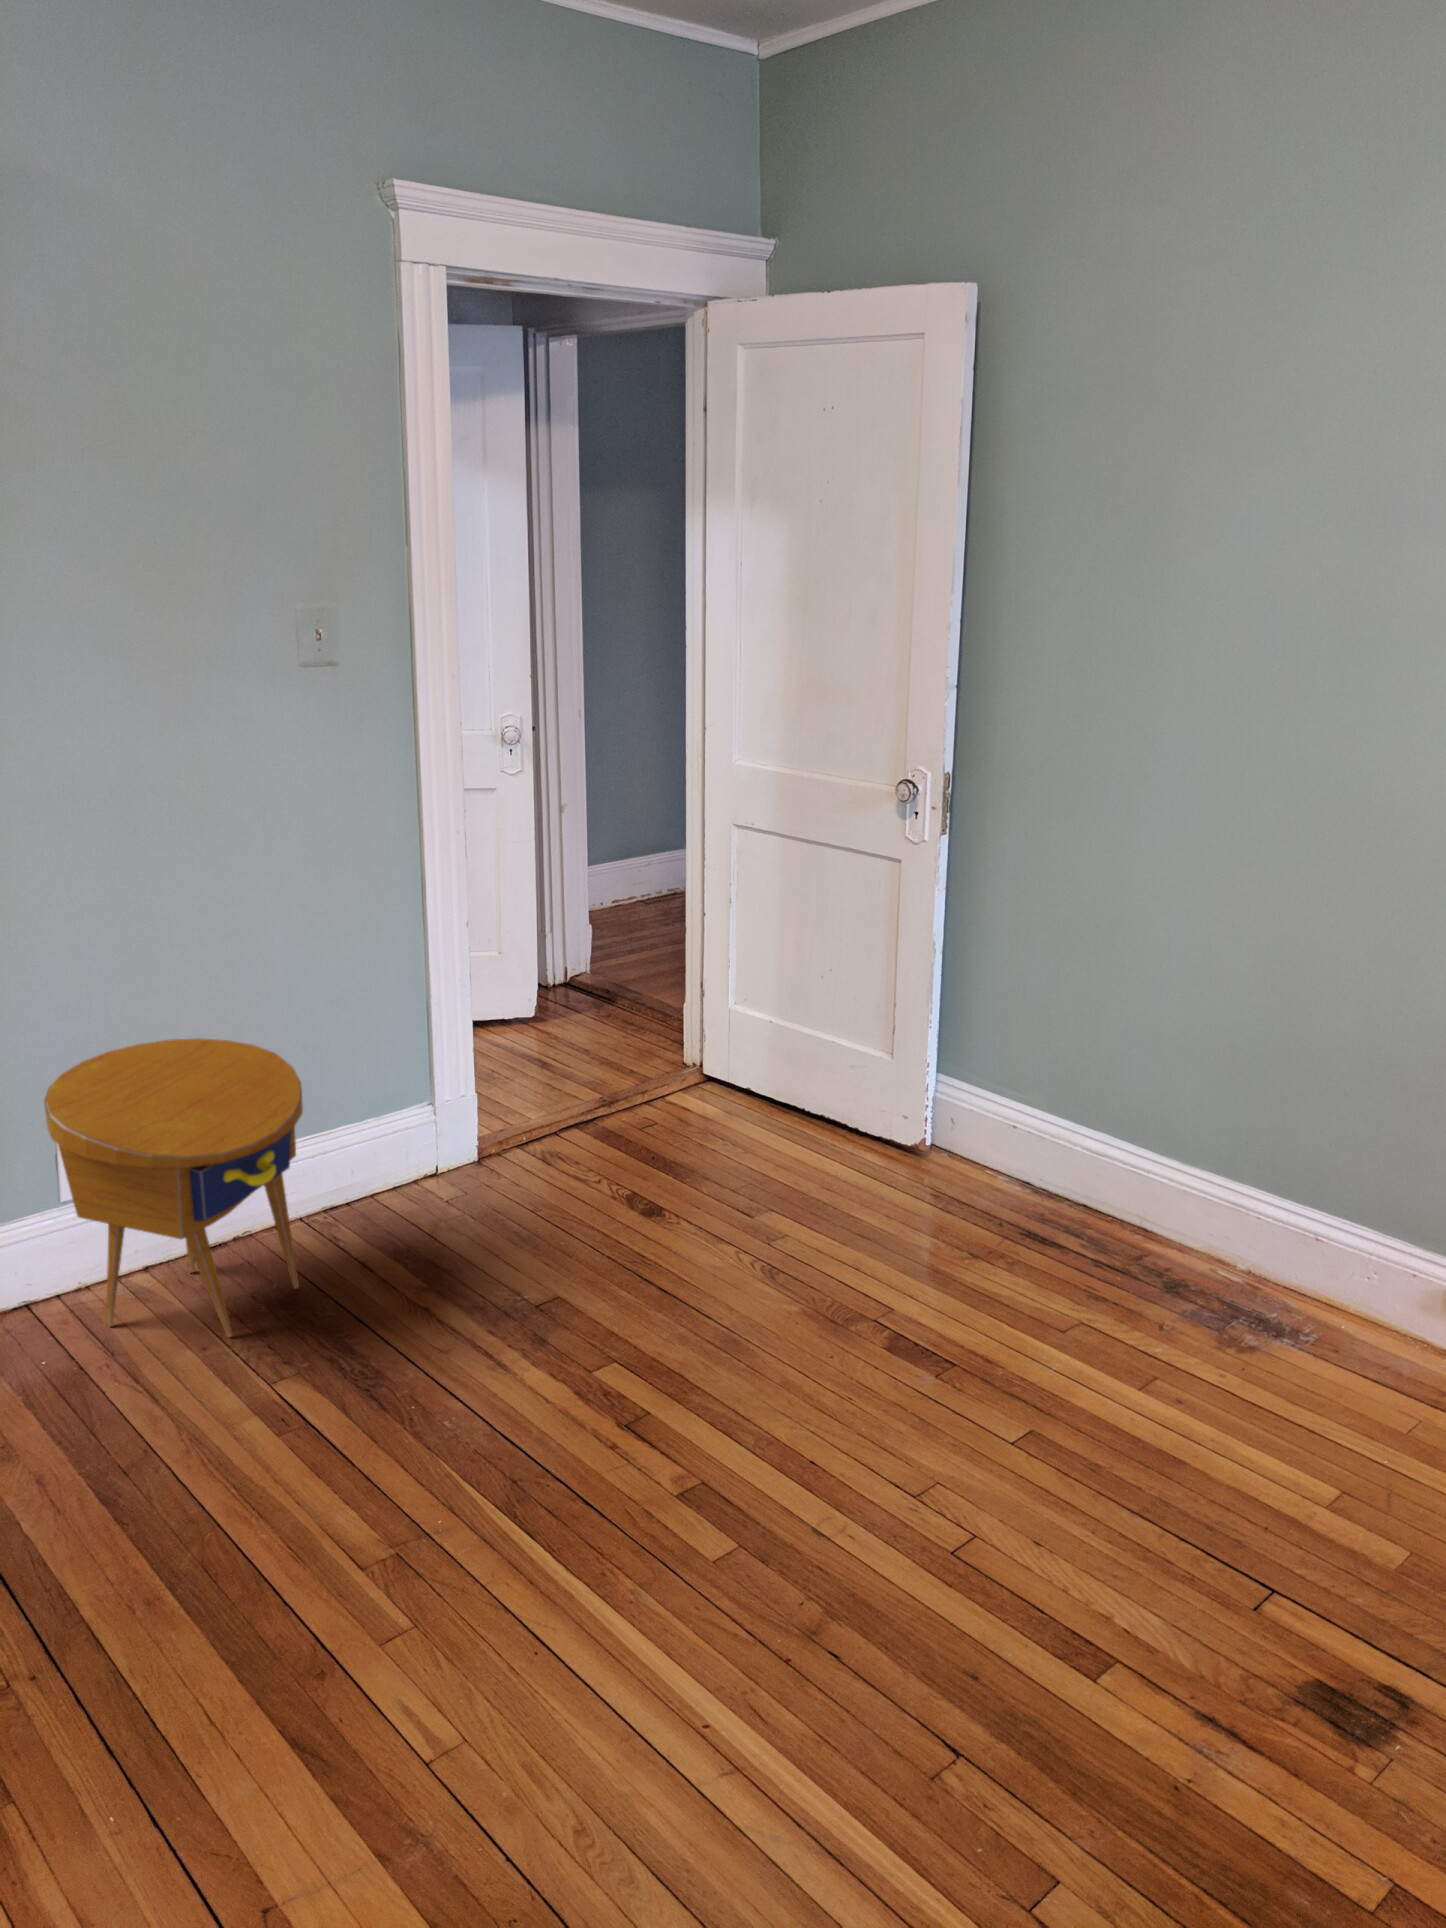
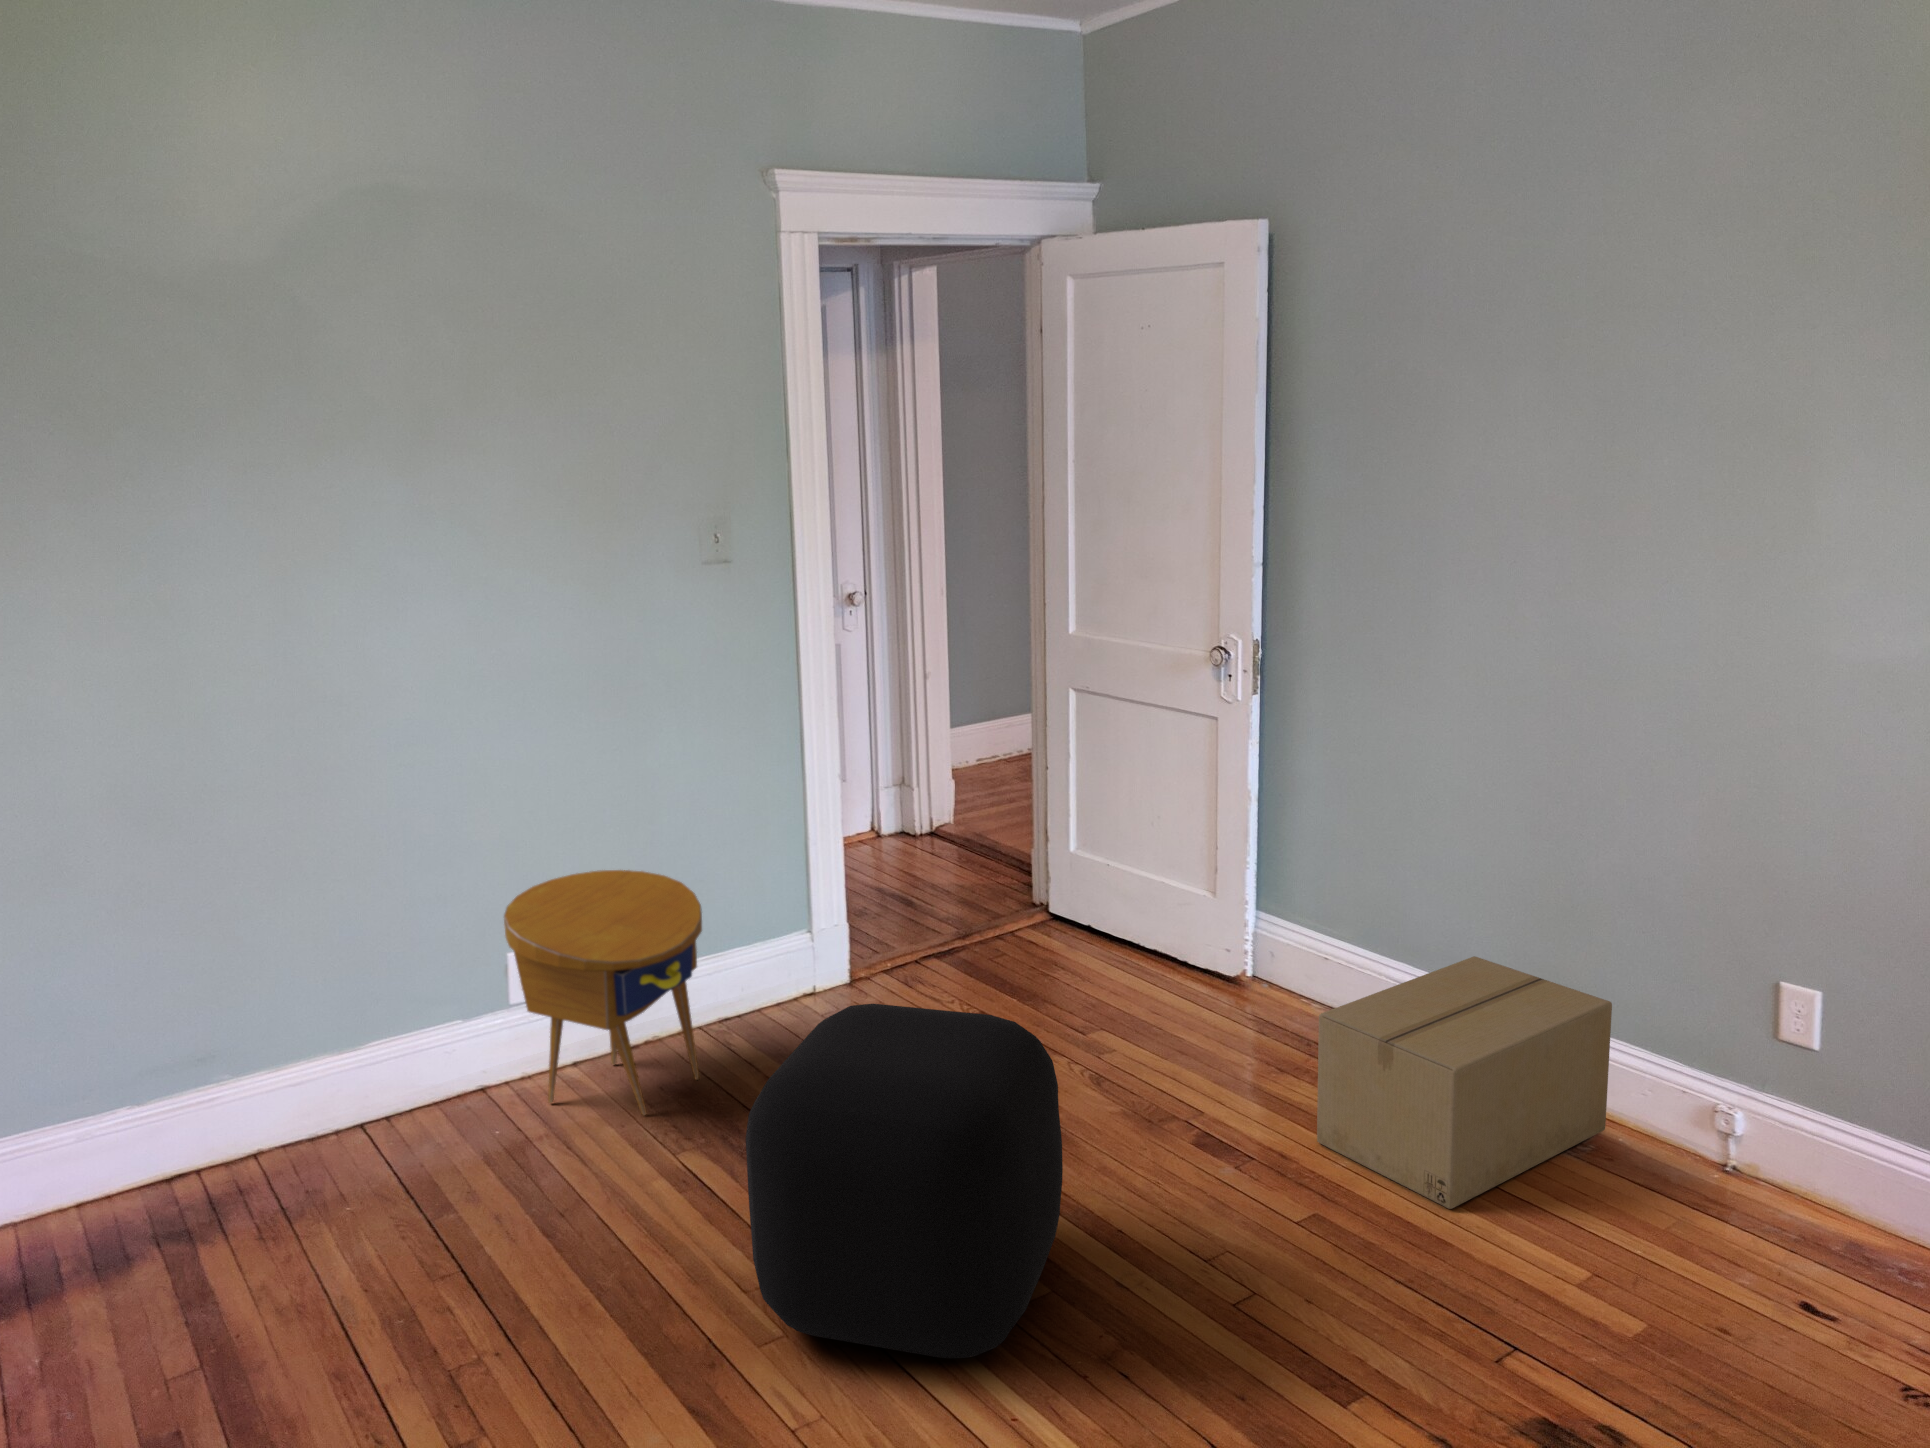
cardboard box: none [1024,1128,1340,1418] -> present [1317,956,1612,1209]
ottoman: none [363,1210,755,1650] -> present [746,1004,1063,1358]

